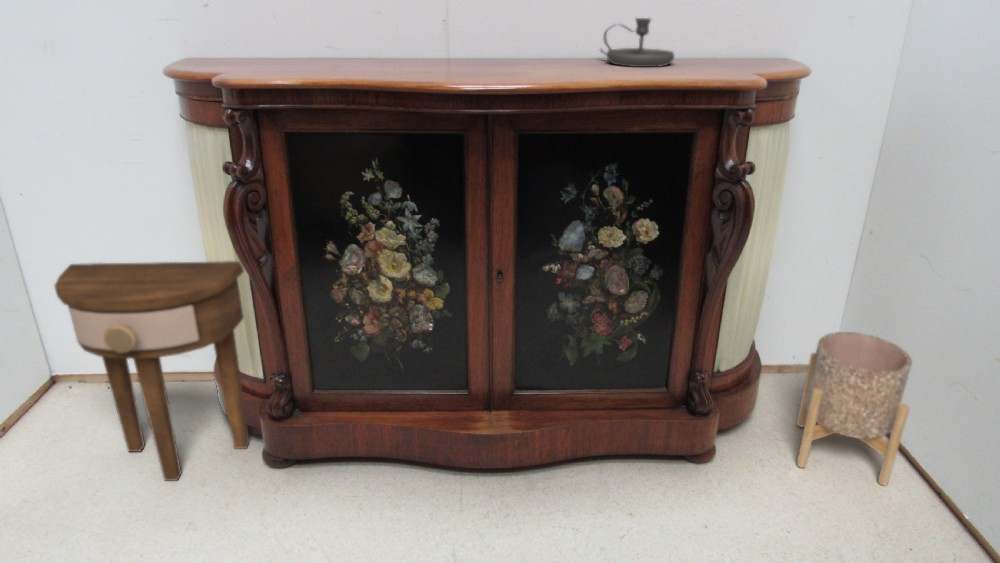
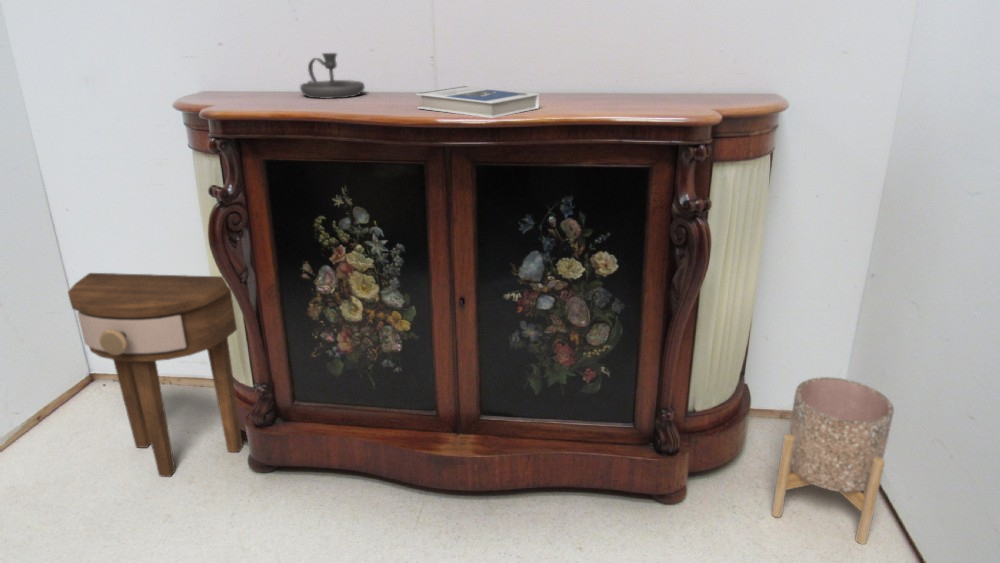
candlestick: present [601,18,674,67] -> present [300,53,364,99]
hardback book: none [456,52,583,83] -> present [417,86,539,118]

